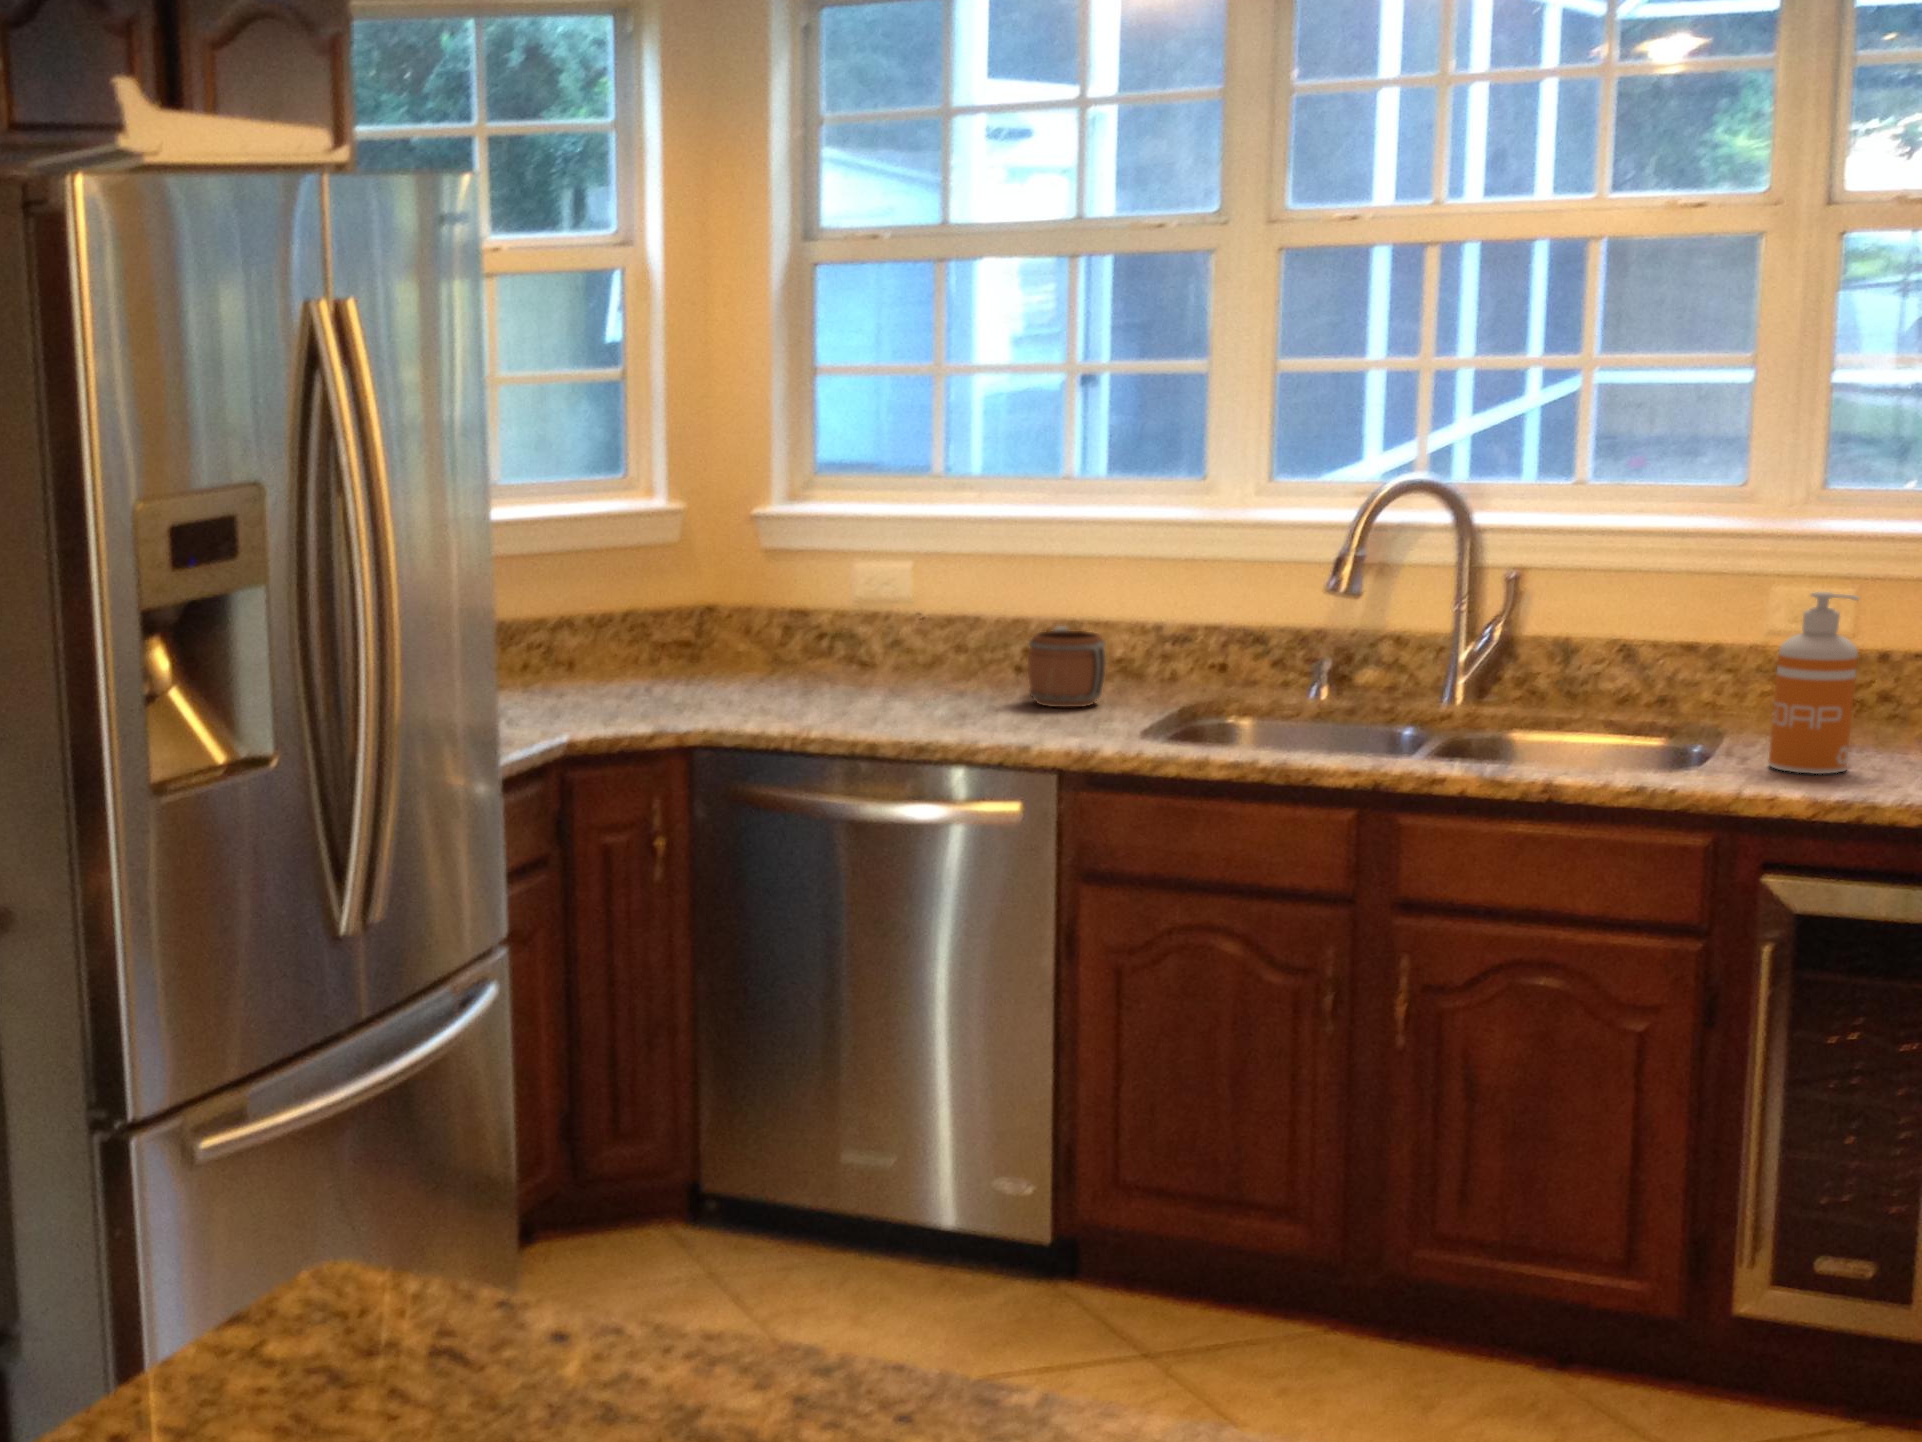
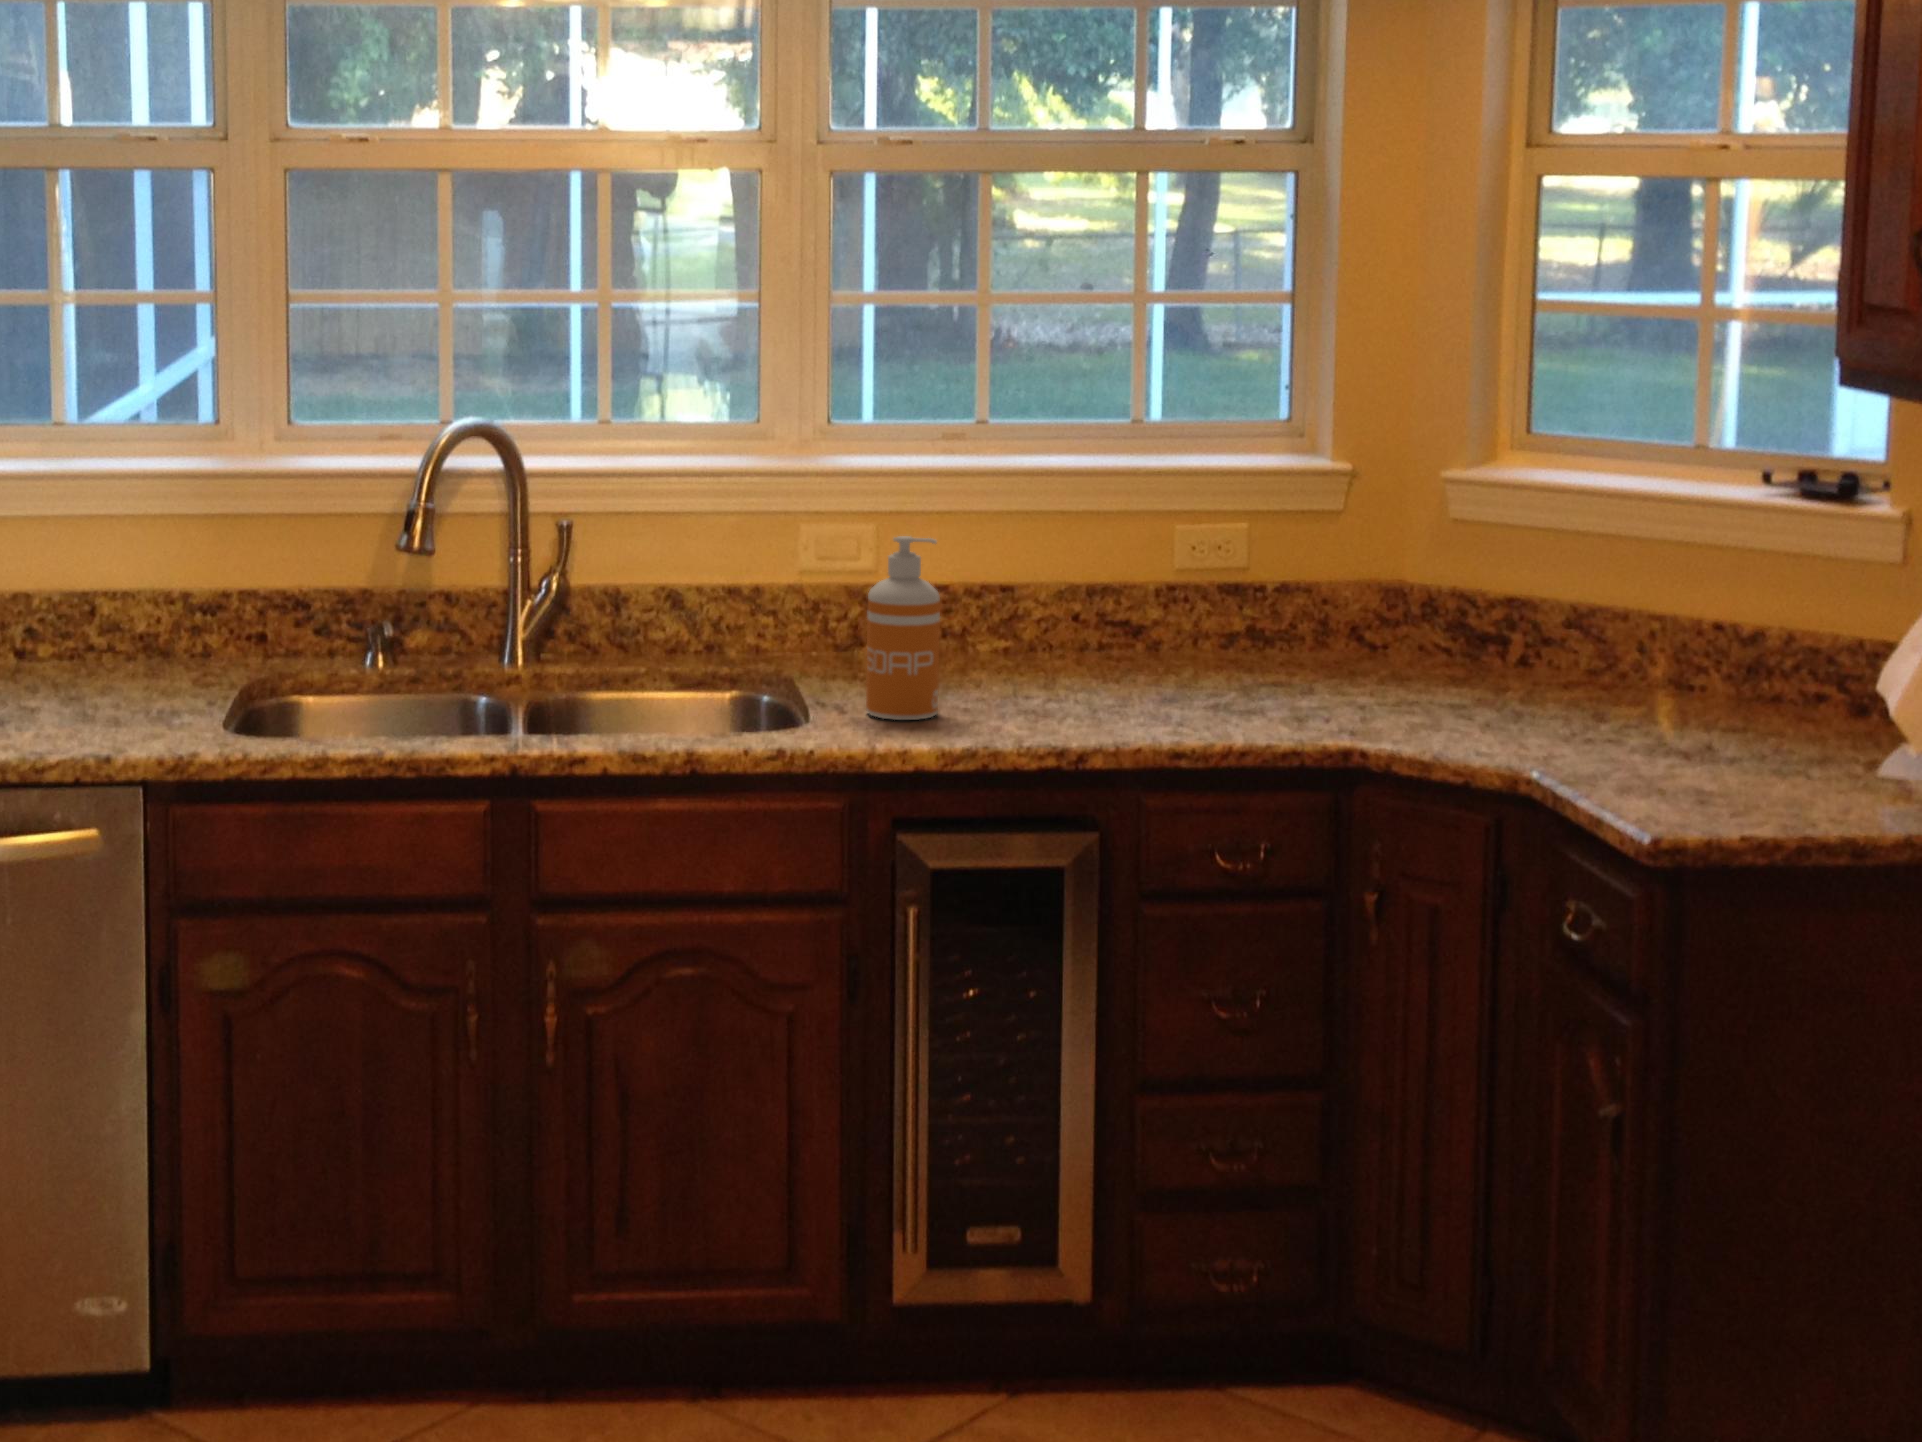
mug: present [1028,626,1106,707] -> none [58,602,152,701]

